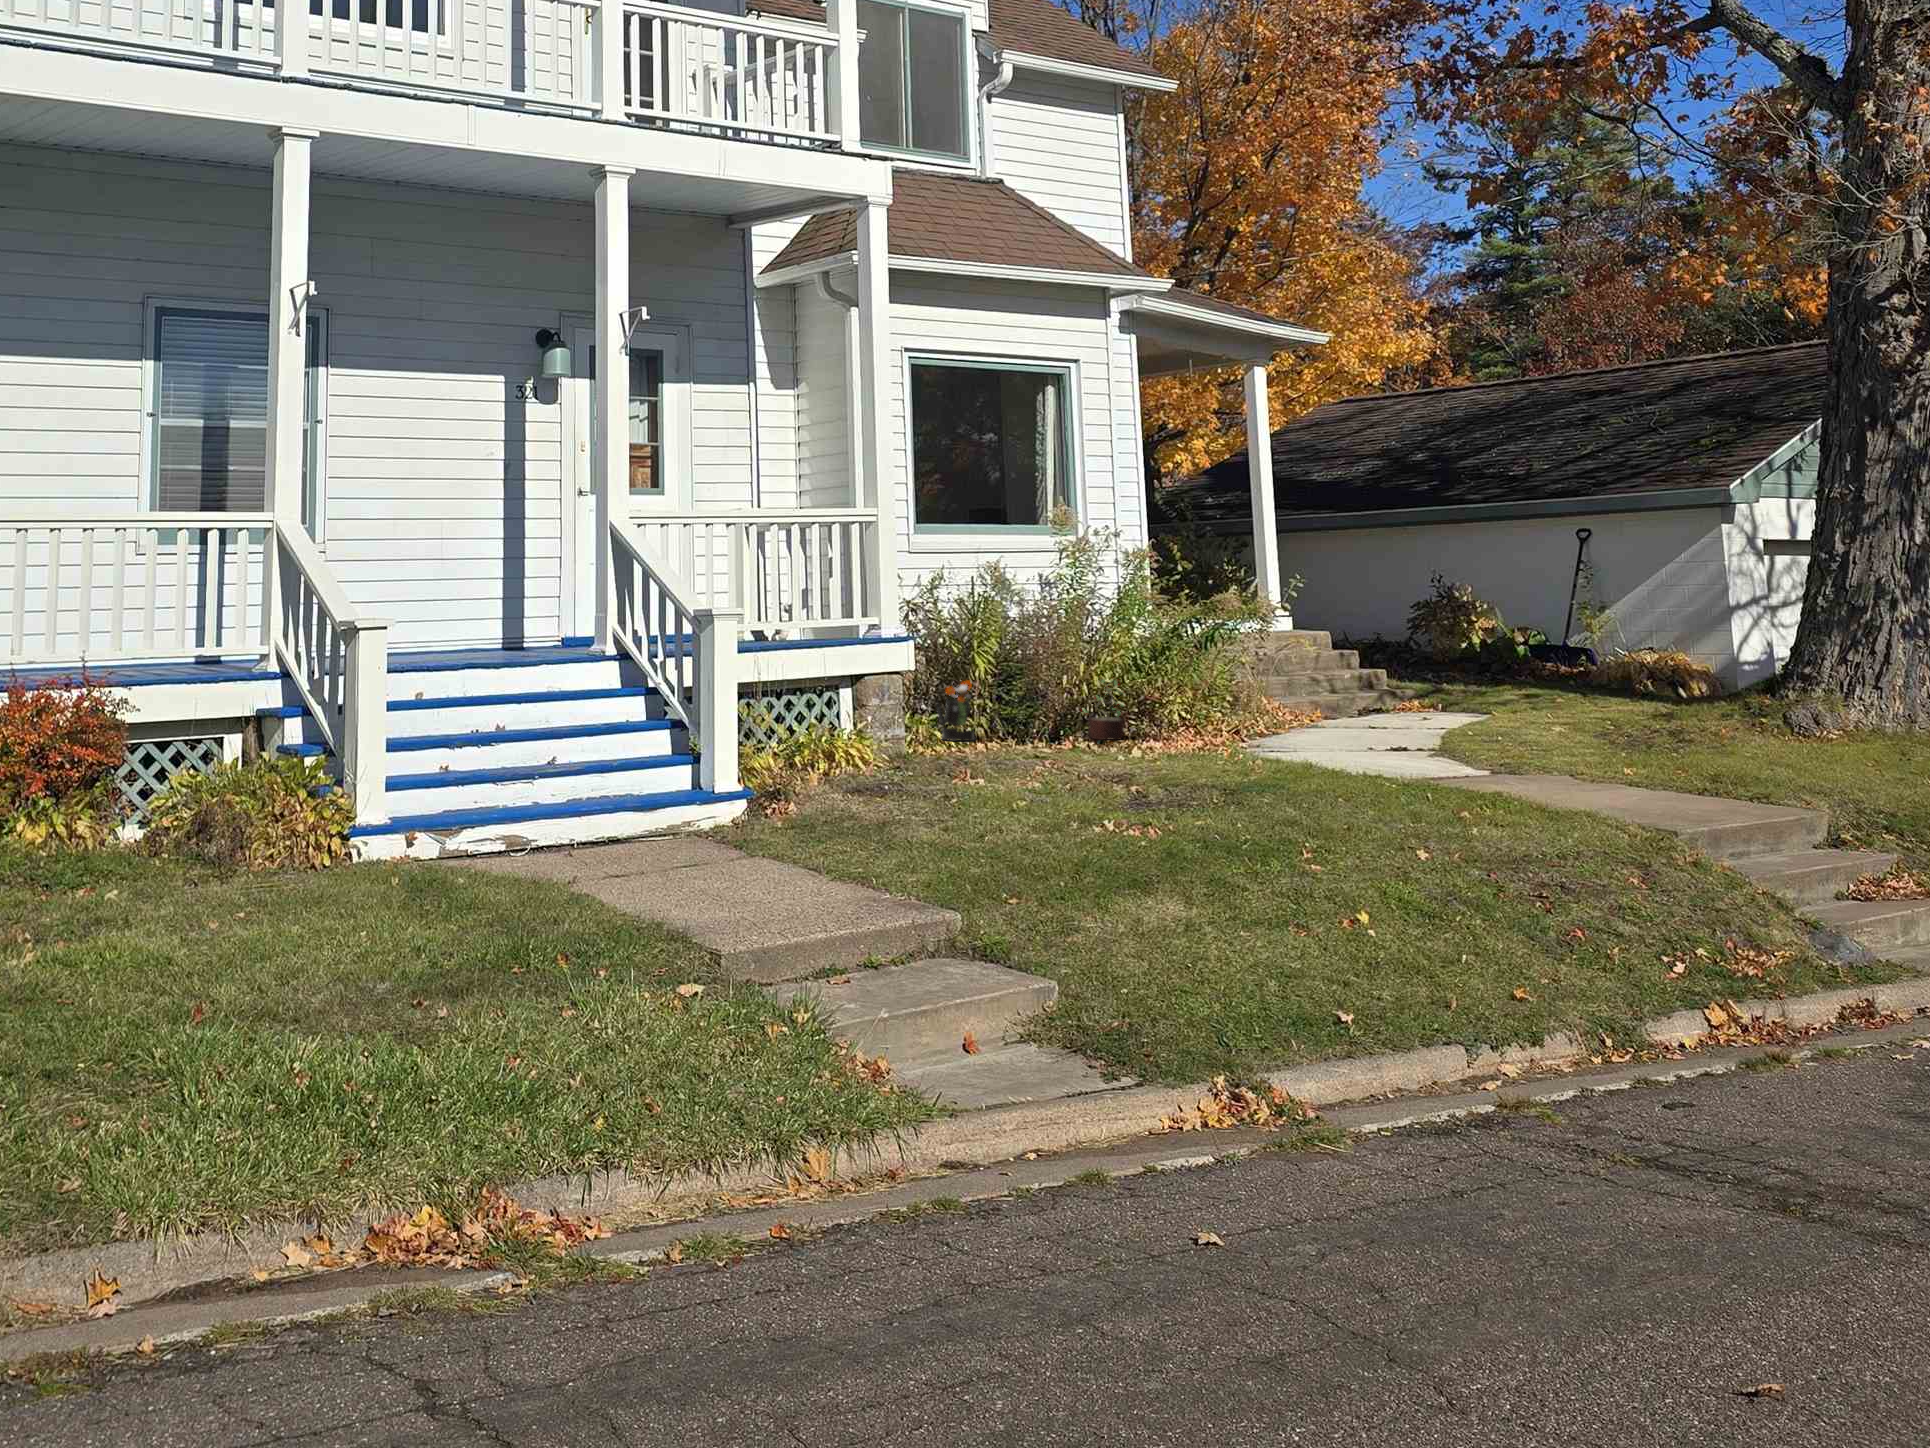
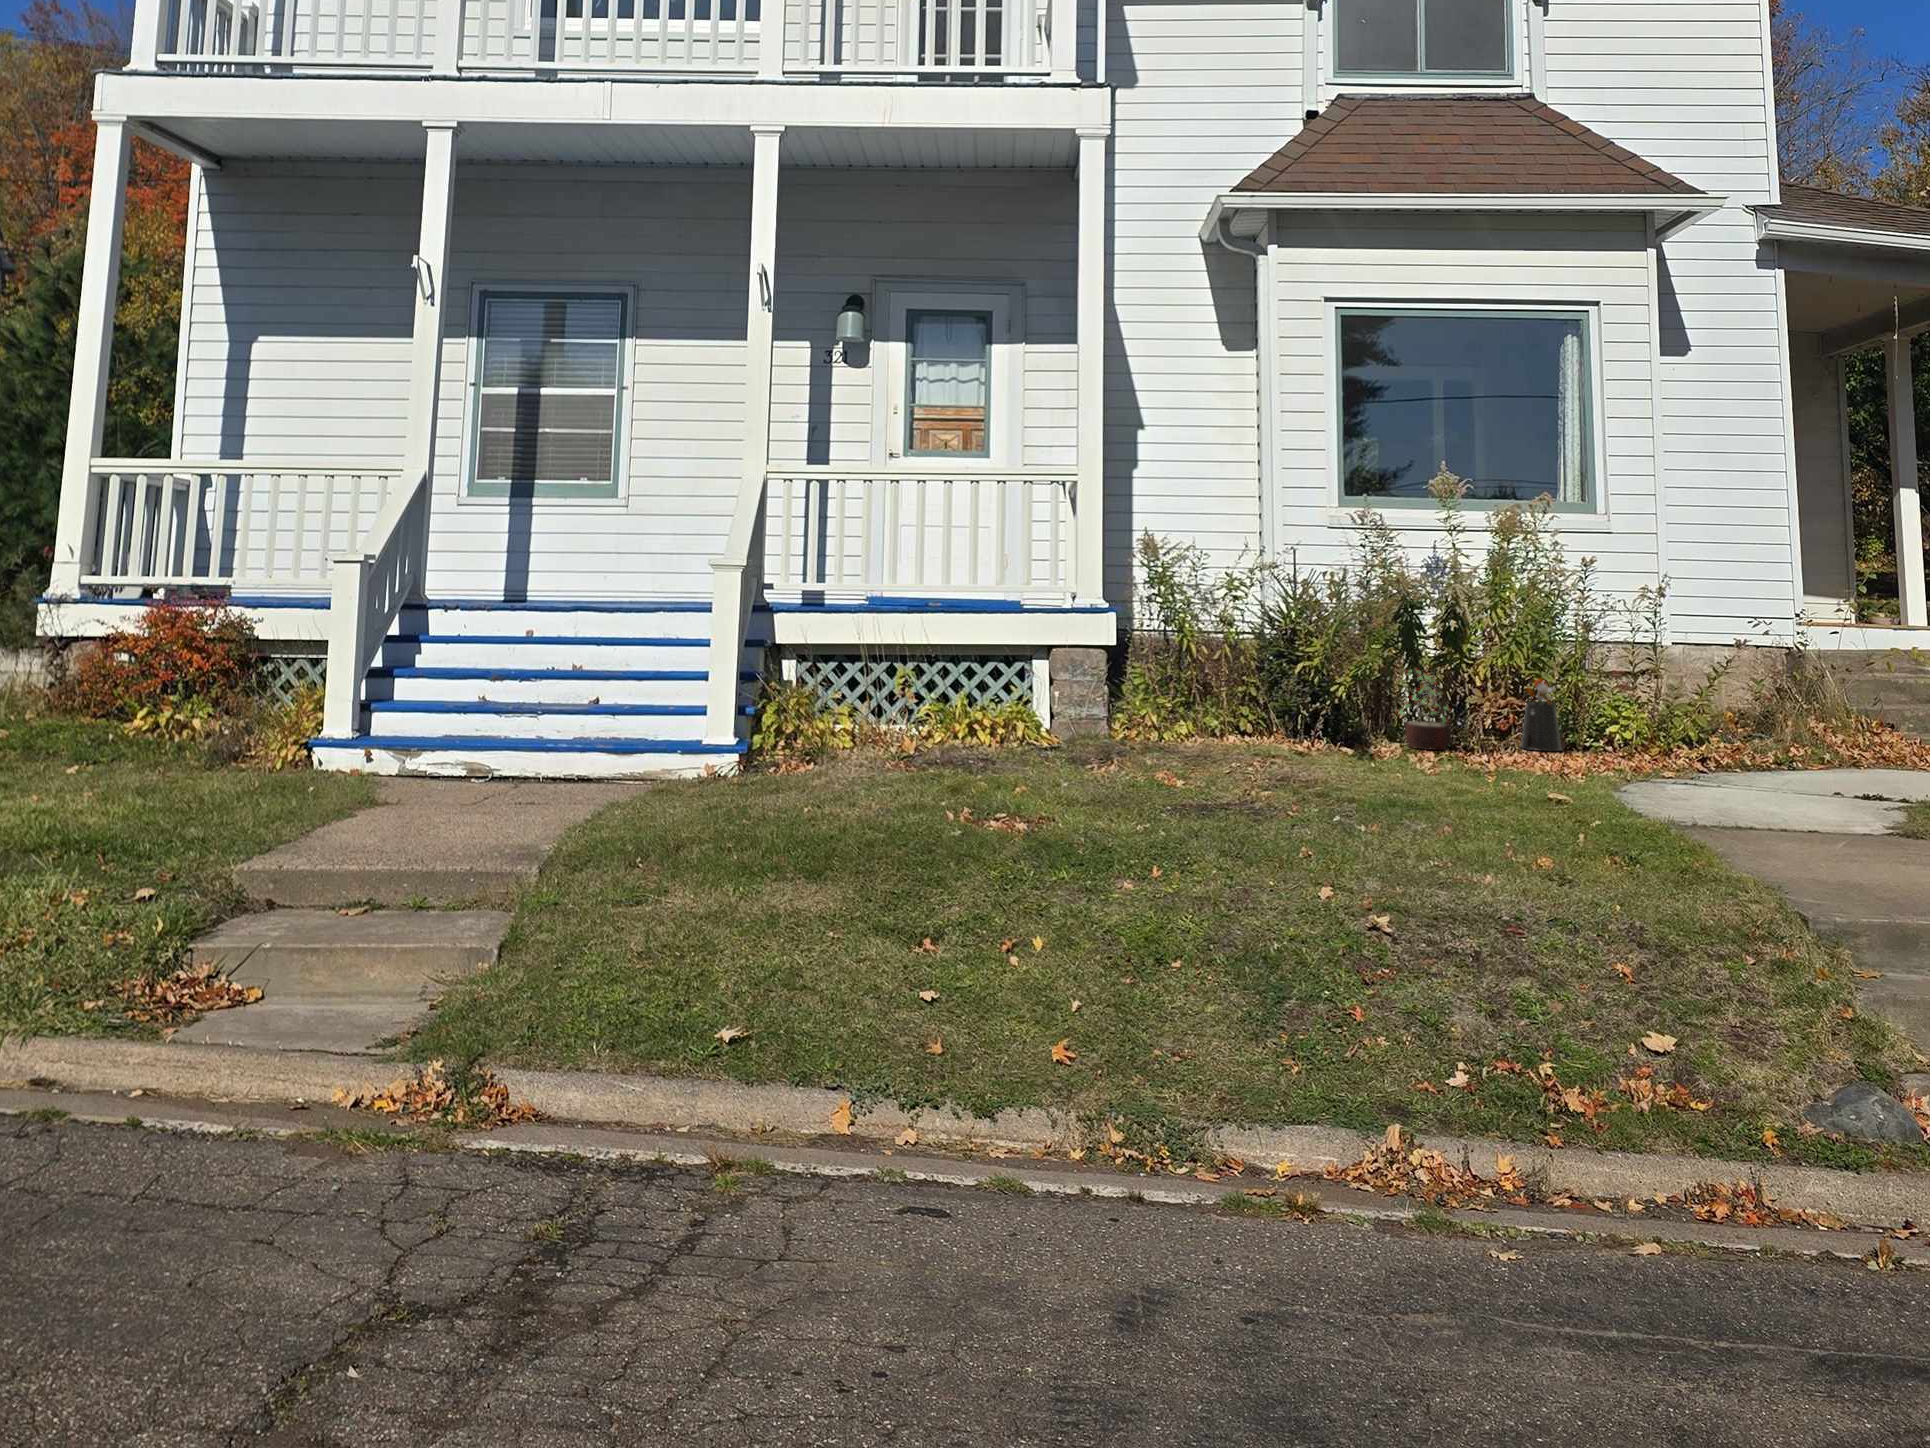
watering can: present [936,681,974,741] -> present [1520,678,1562,751]

